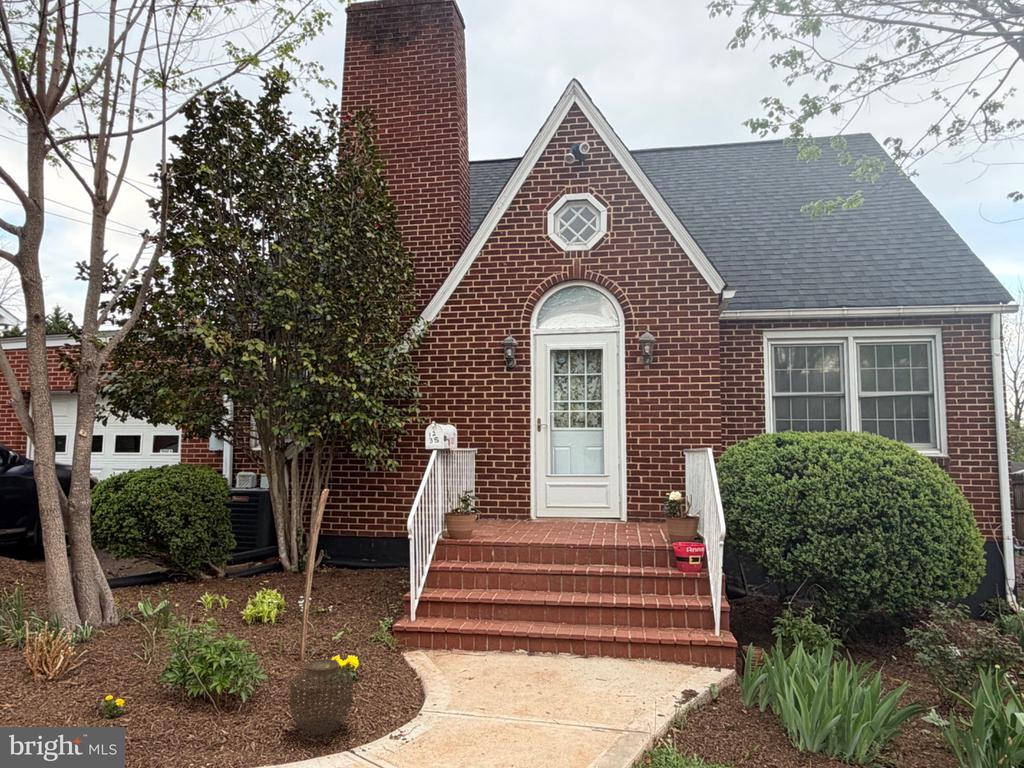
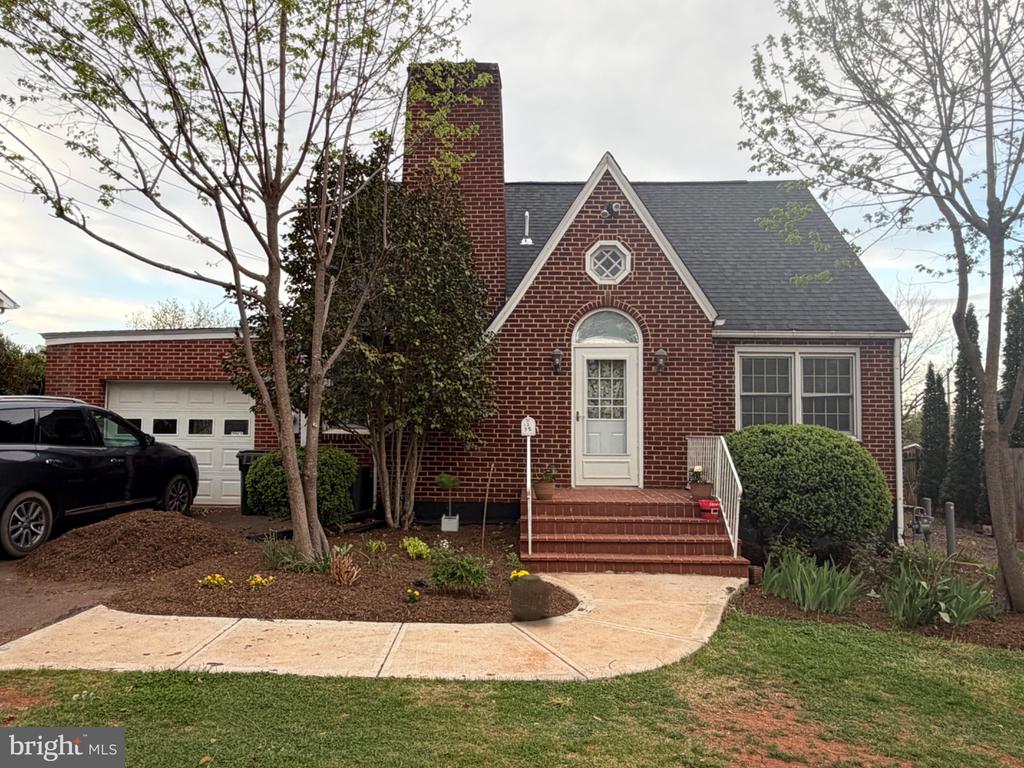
potted tree: none [356,499,386,575] -> present [437,473,461,531]

